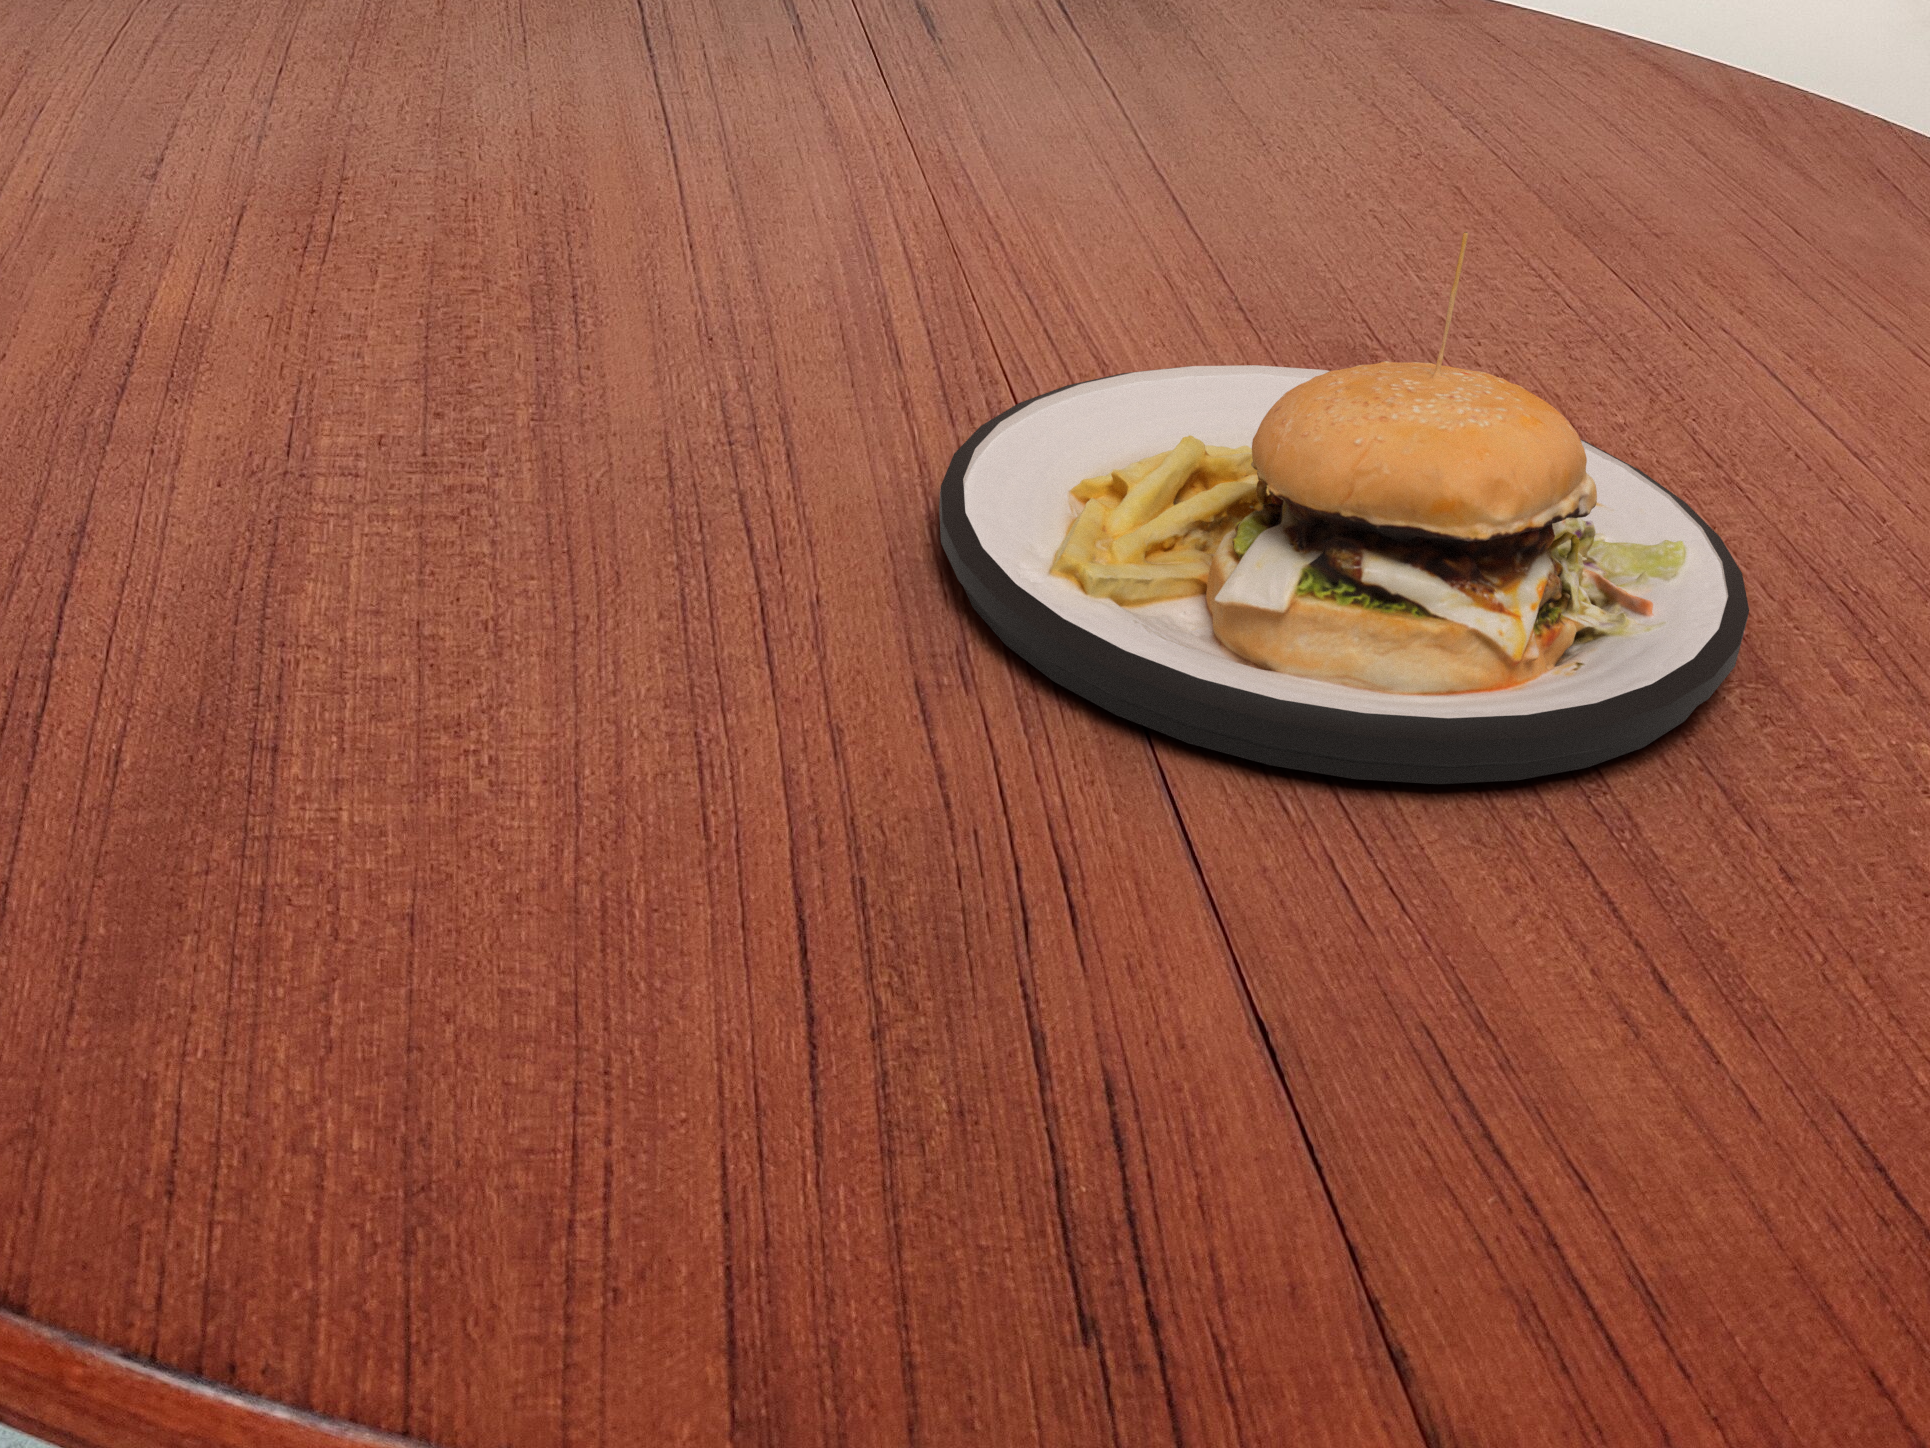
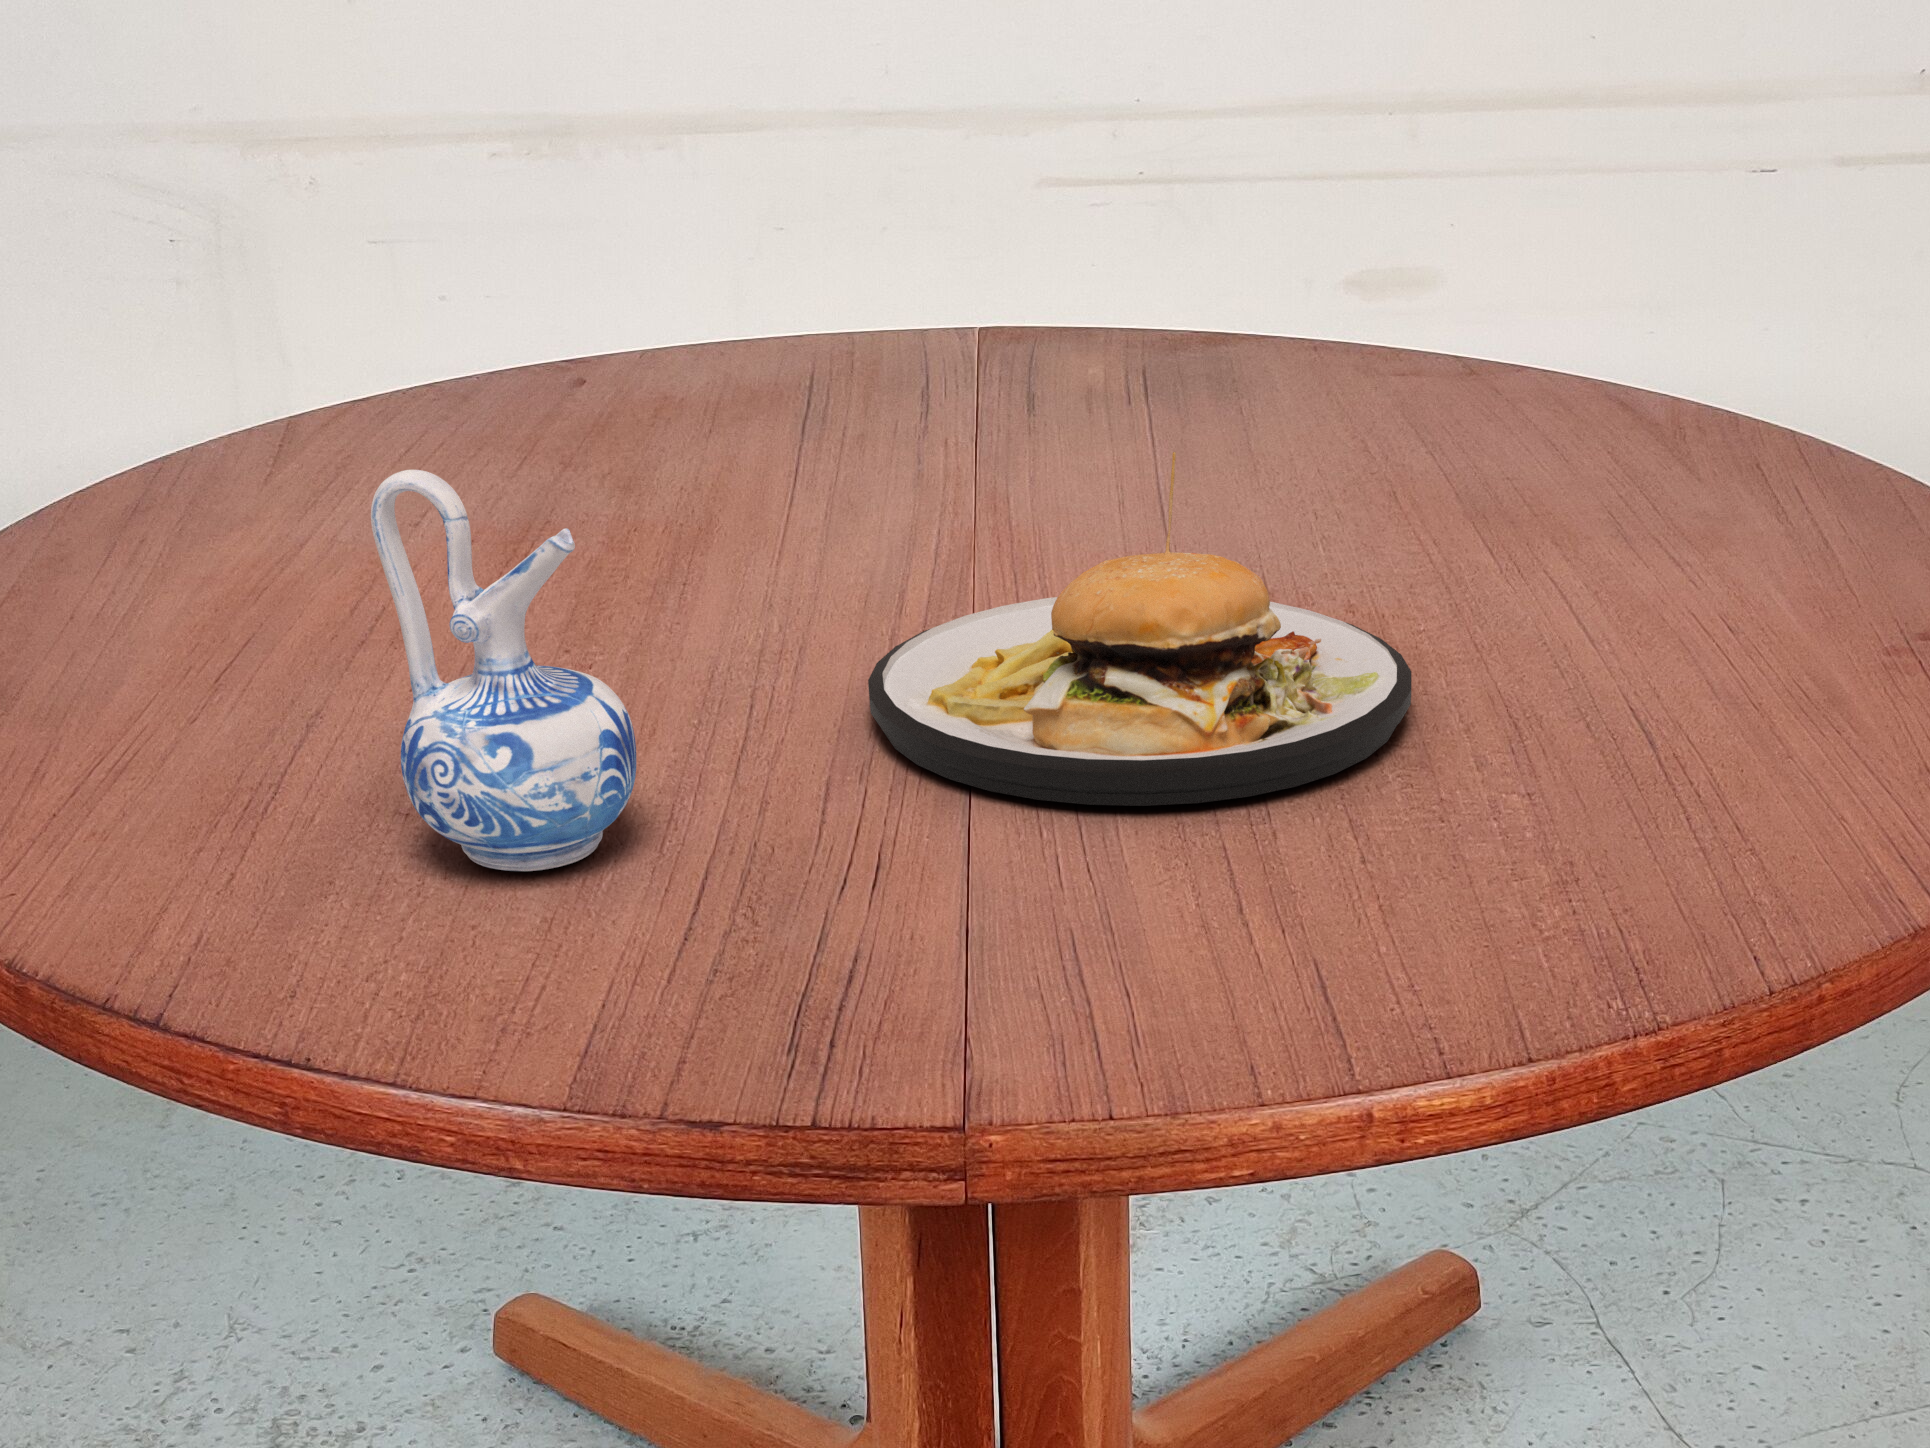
ceramic pitcher: none [293,256,688,912] -> present [371,470,636,871]

